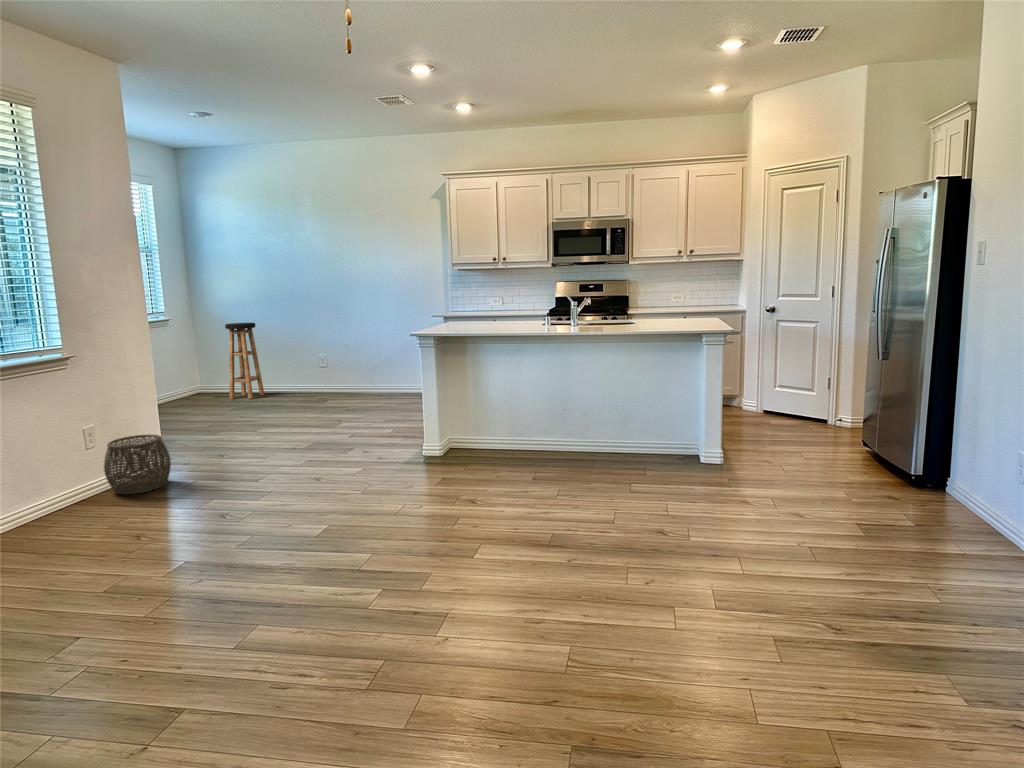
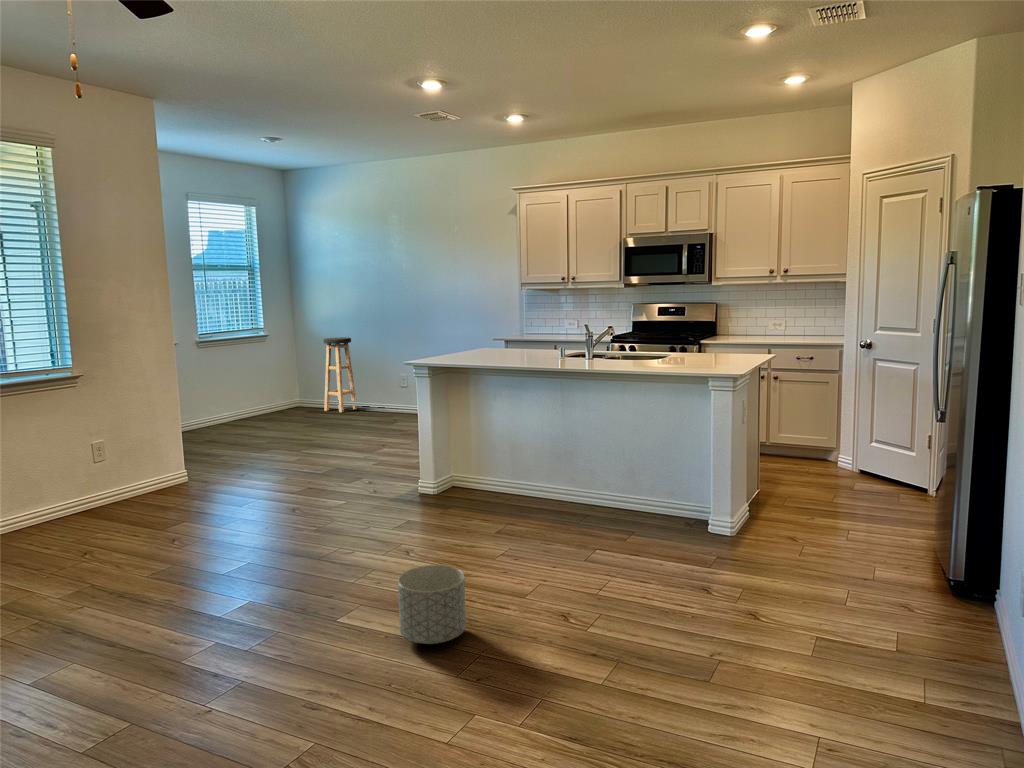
woven basket: present [104,434,171,495] -> none [139,441,196,493]
planter: none [577,515,642,591] -> present [398,565,466,644]

